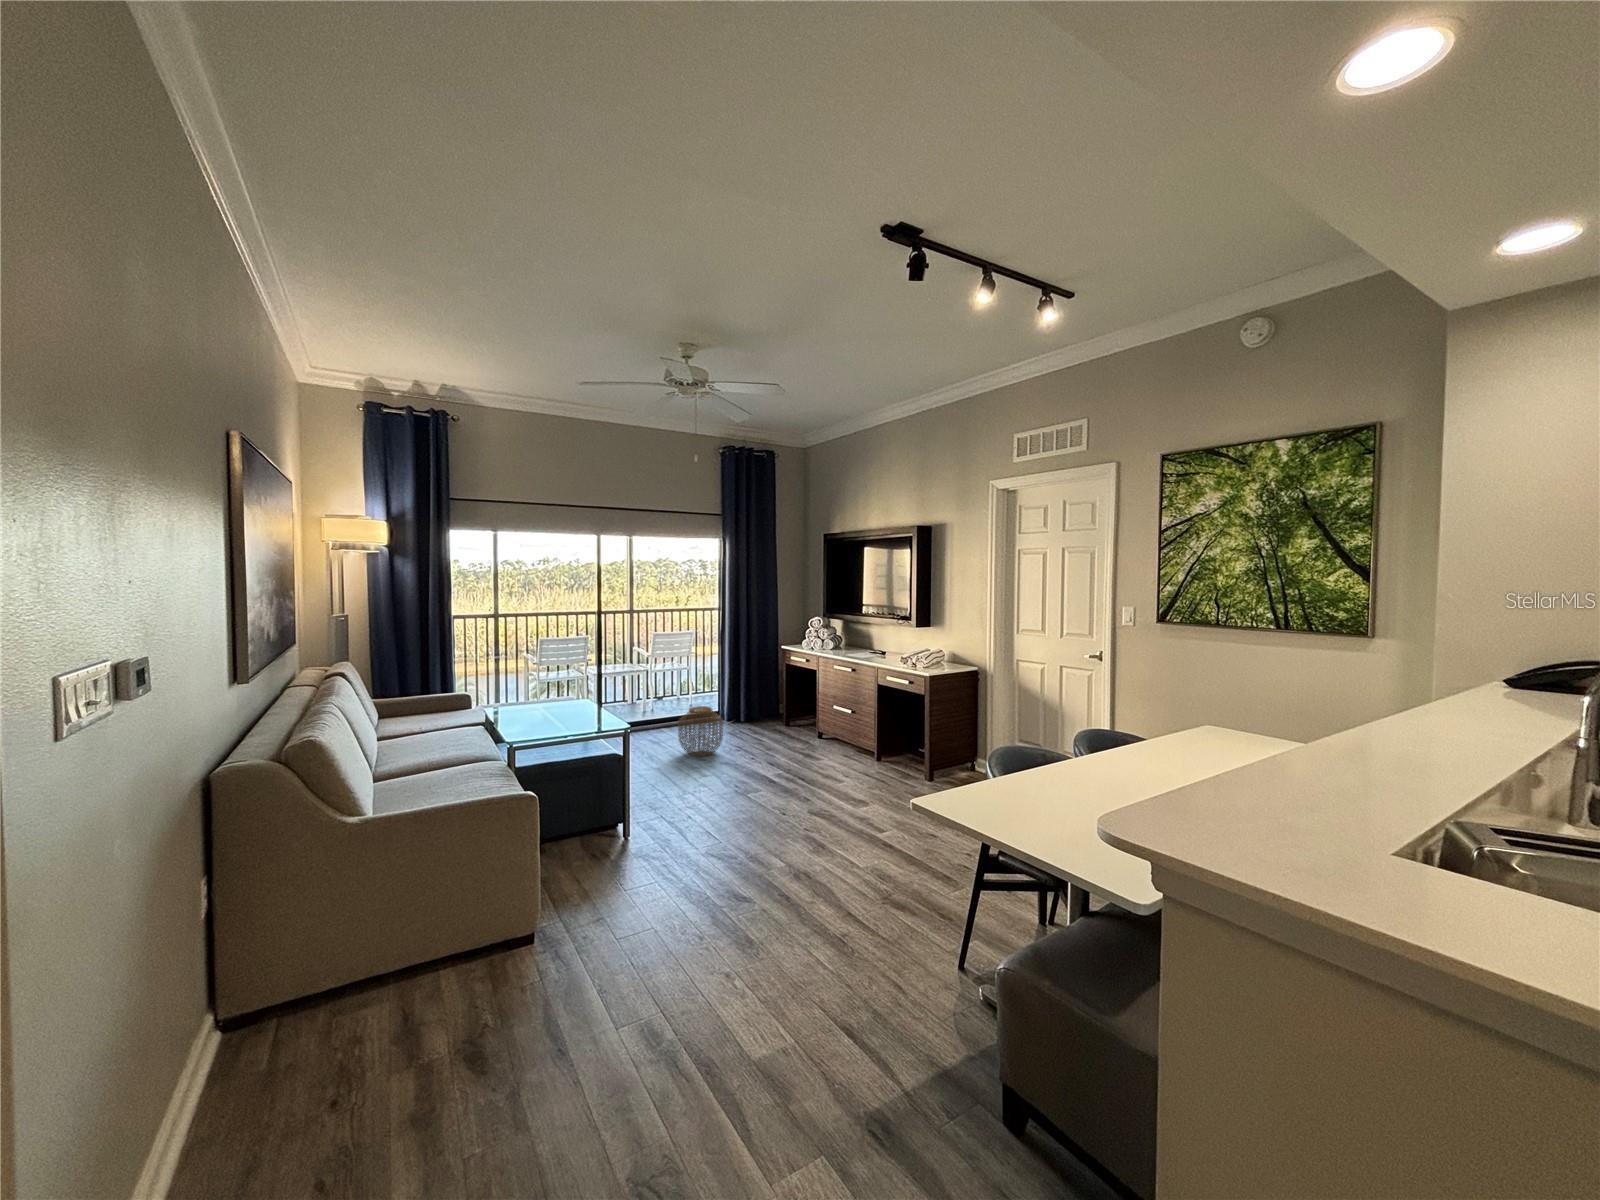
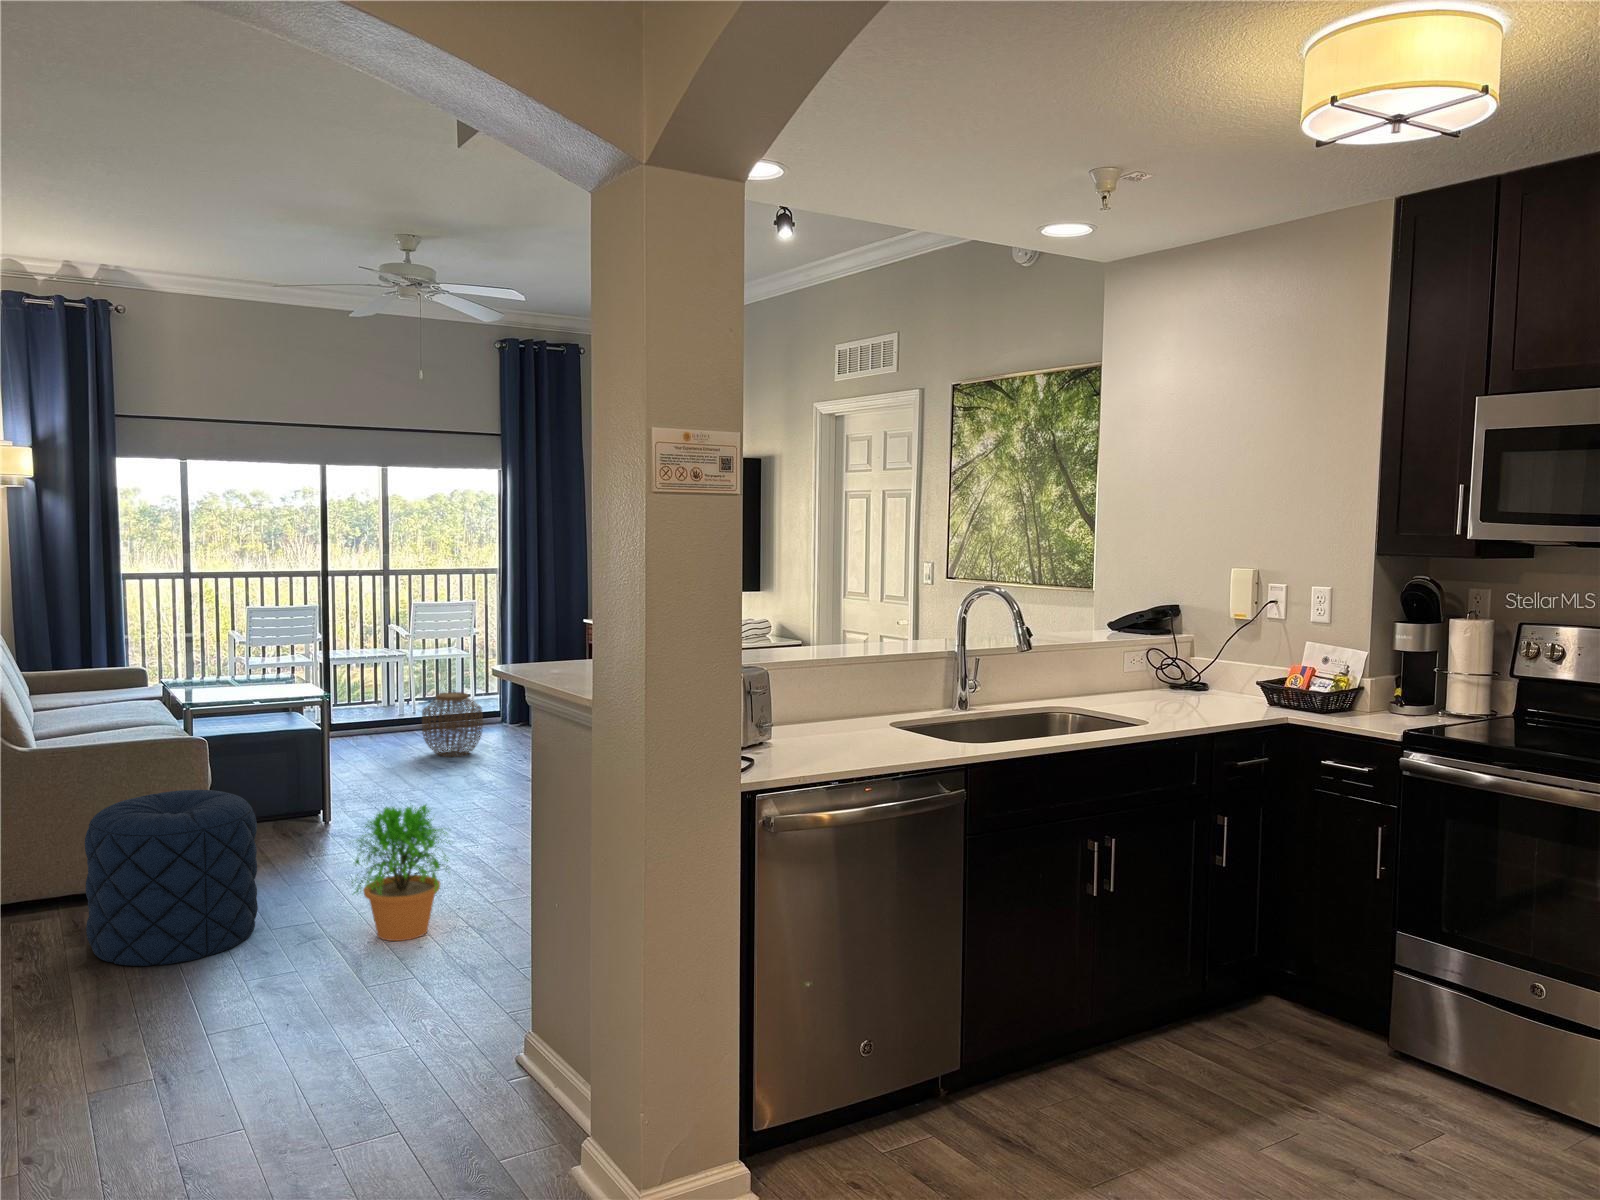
pouf: none [414,859,597,1097] -> present [85,790,258,966]
potted plant: none [694,877,817,1039] -> present [352,805,449,941]

